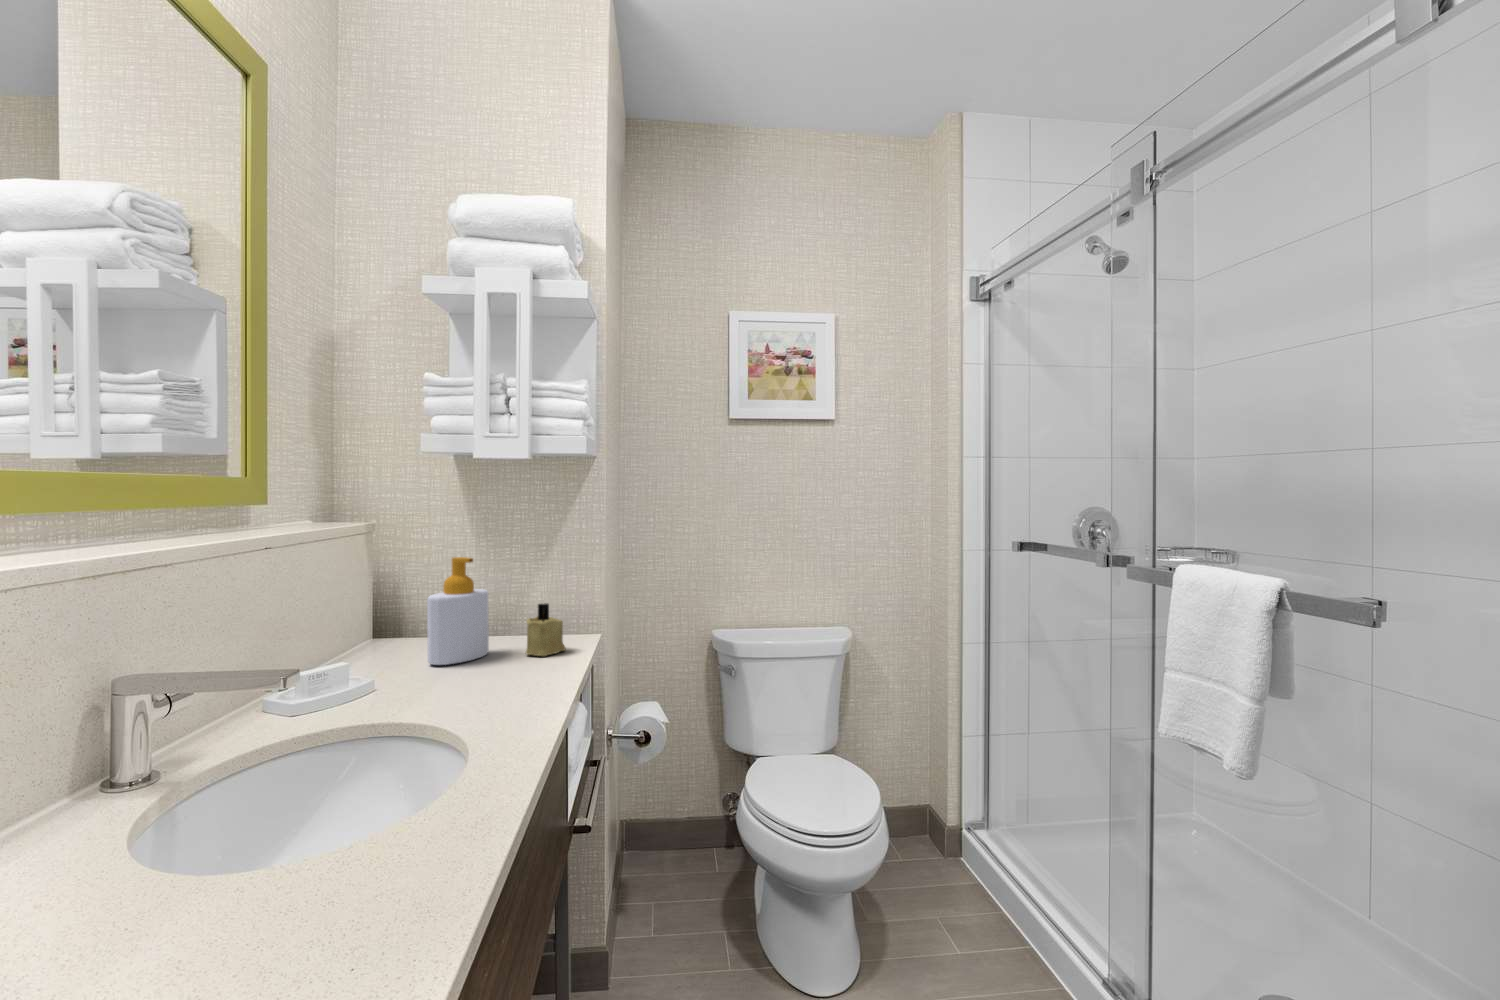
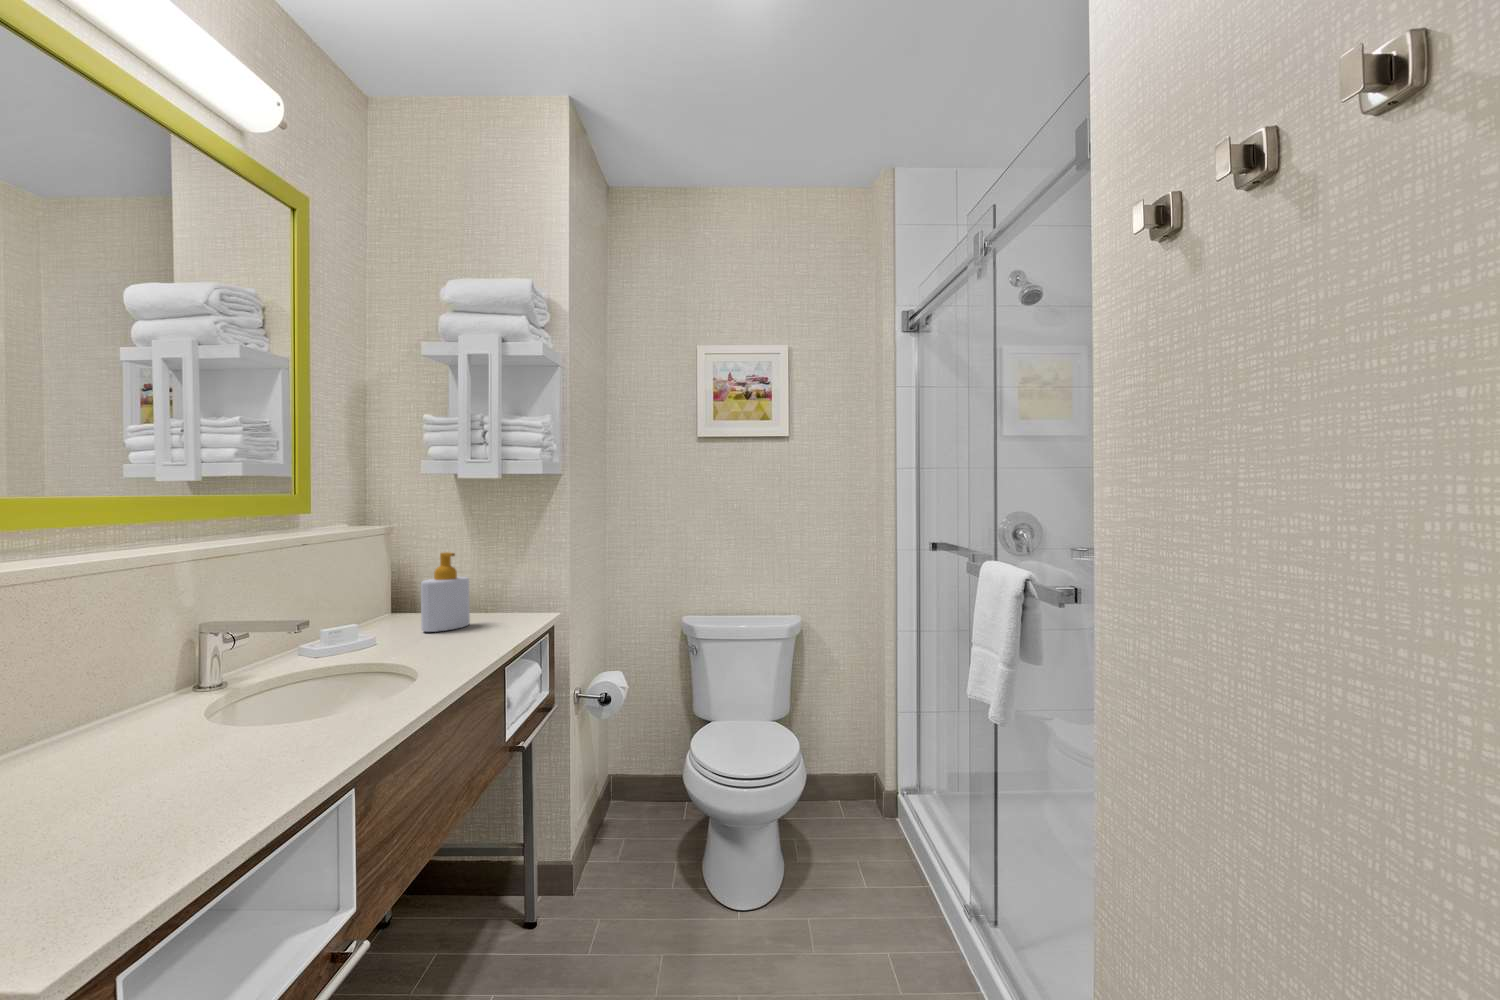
candle: present [526,603,566,656] -> none [494,588,526,628]

